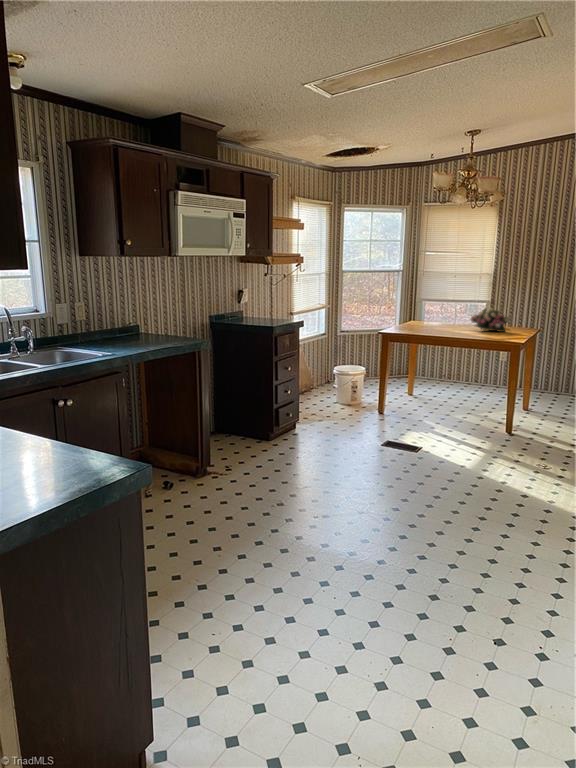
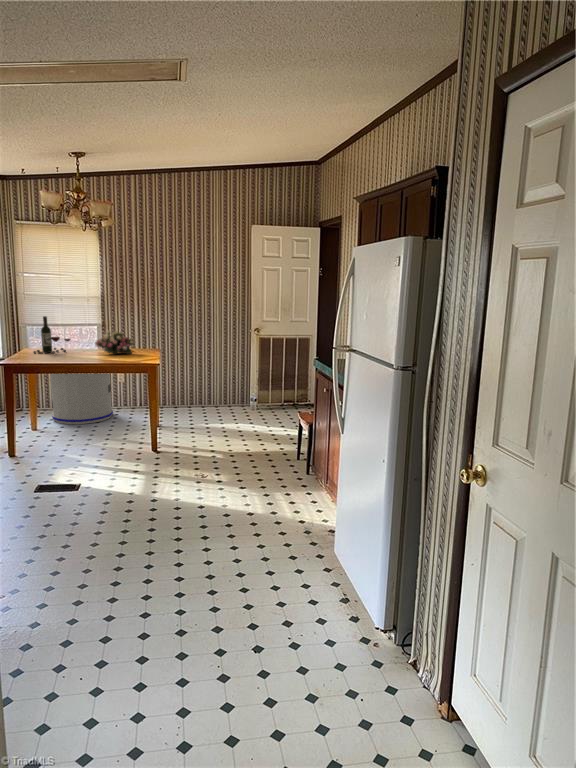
wine bottle: none [418,292,454,326] -> present [34,316,71,354]
trash can: none [431,333,490,396] -> present [50,374,113,424]

